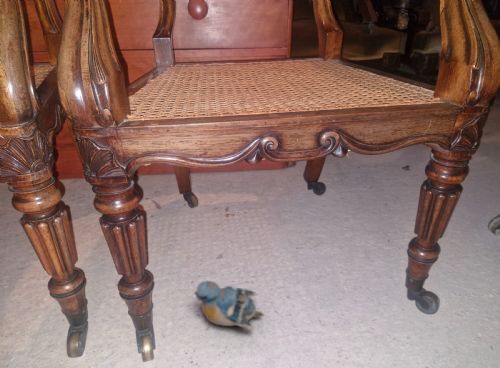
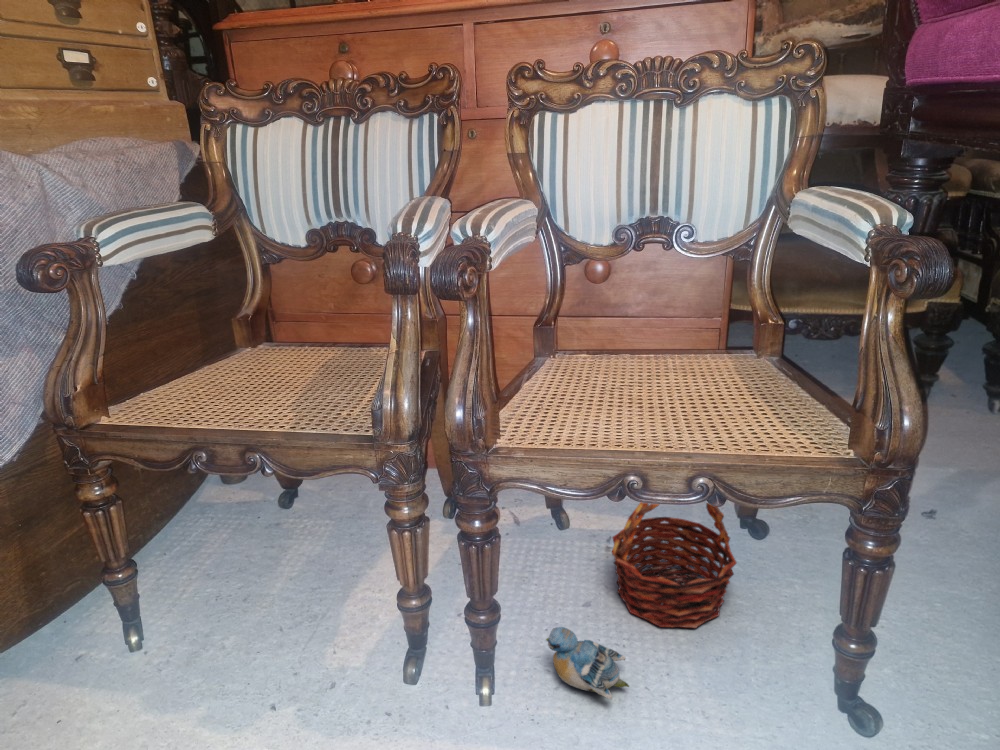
basket: none [231,157,322,264] -> present [612,502,737,628]

